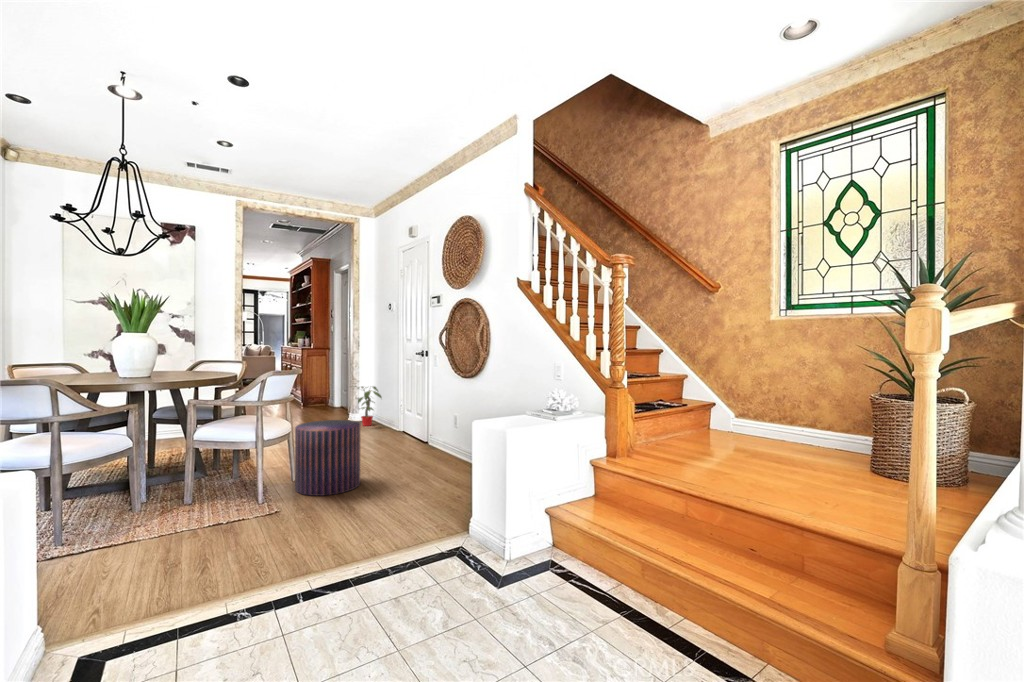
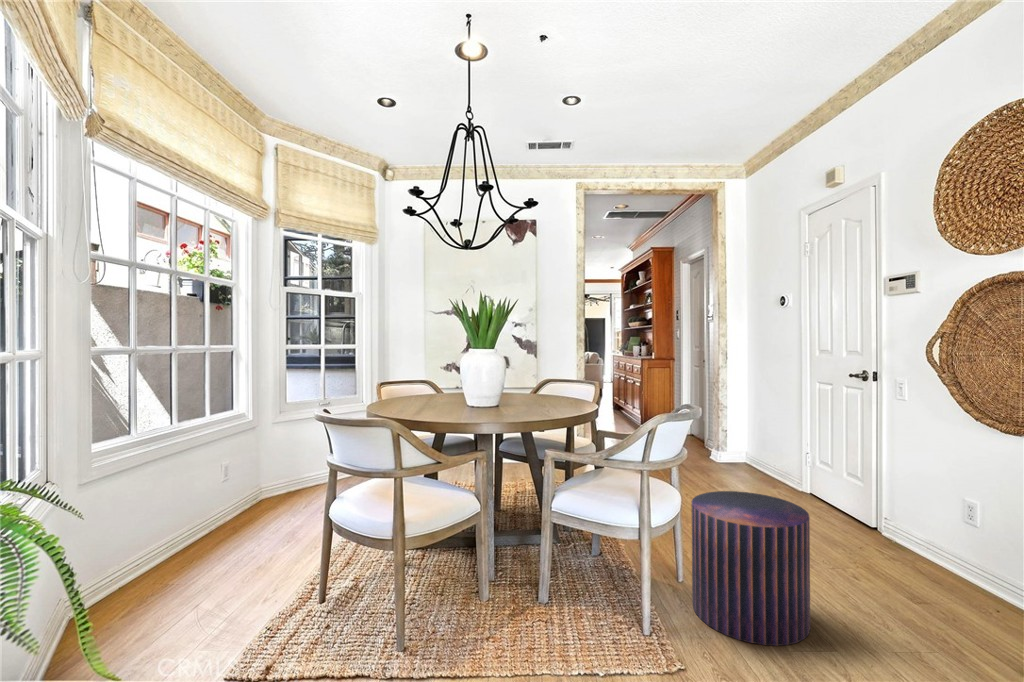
potted plant: present [354,386,382,426] -> none [713,414,772,473]

